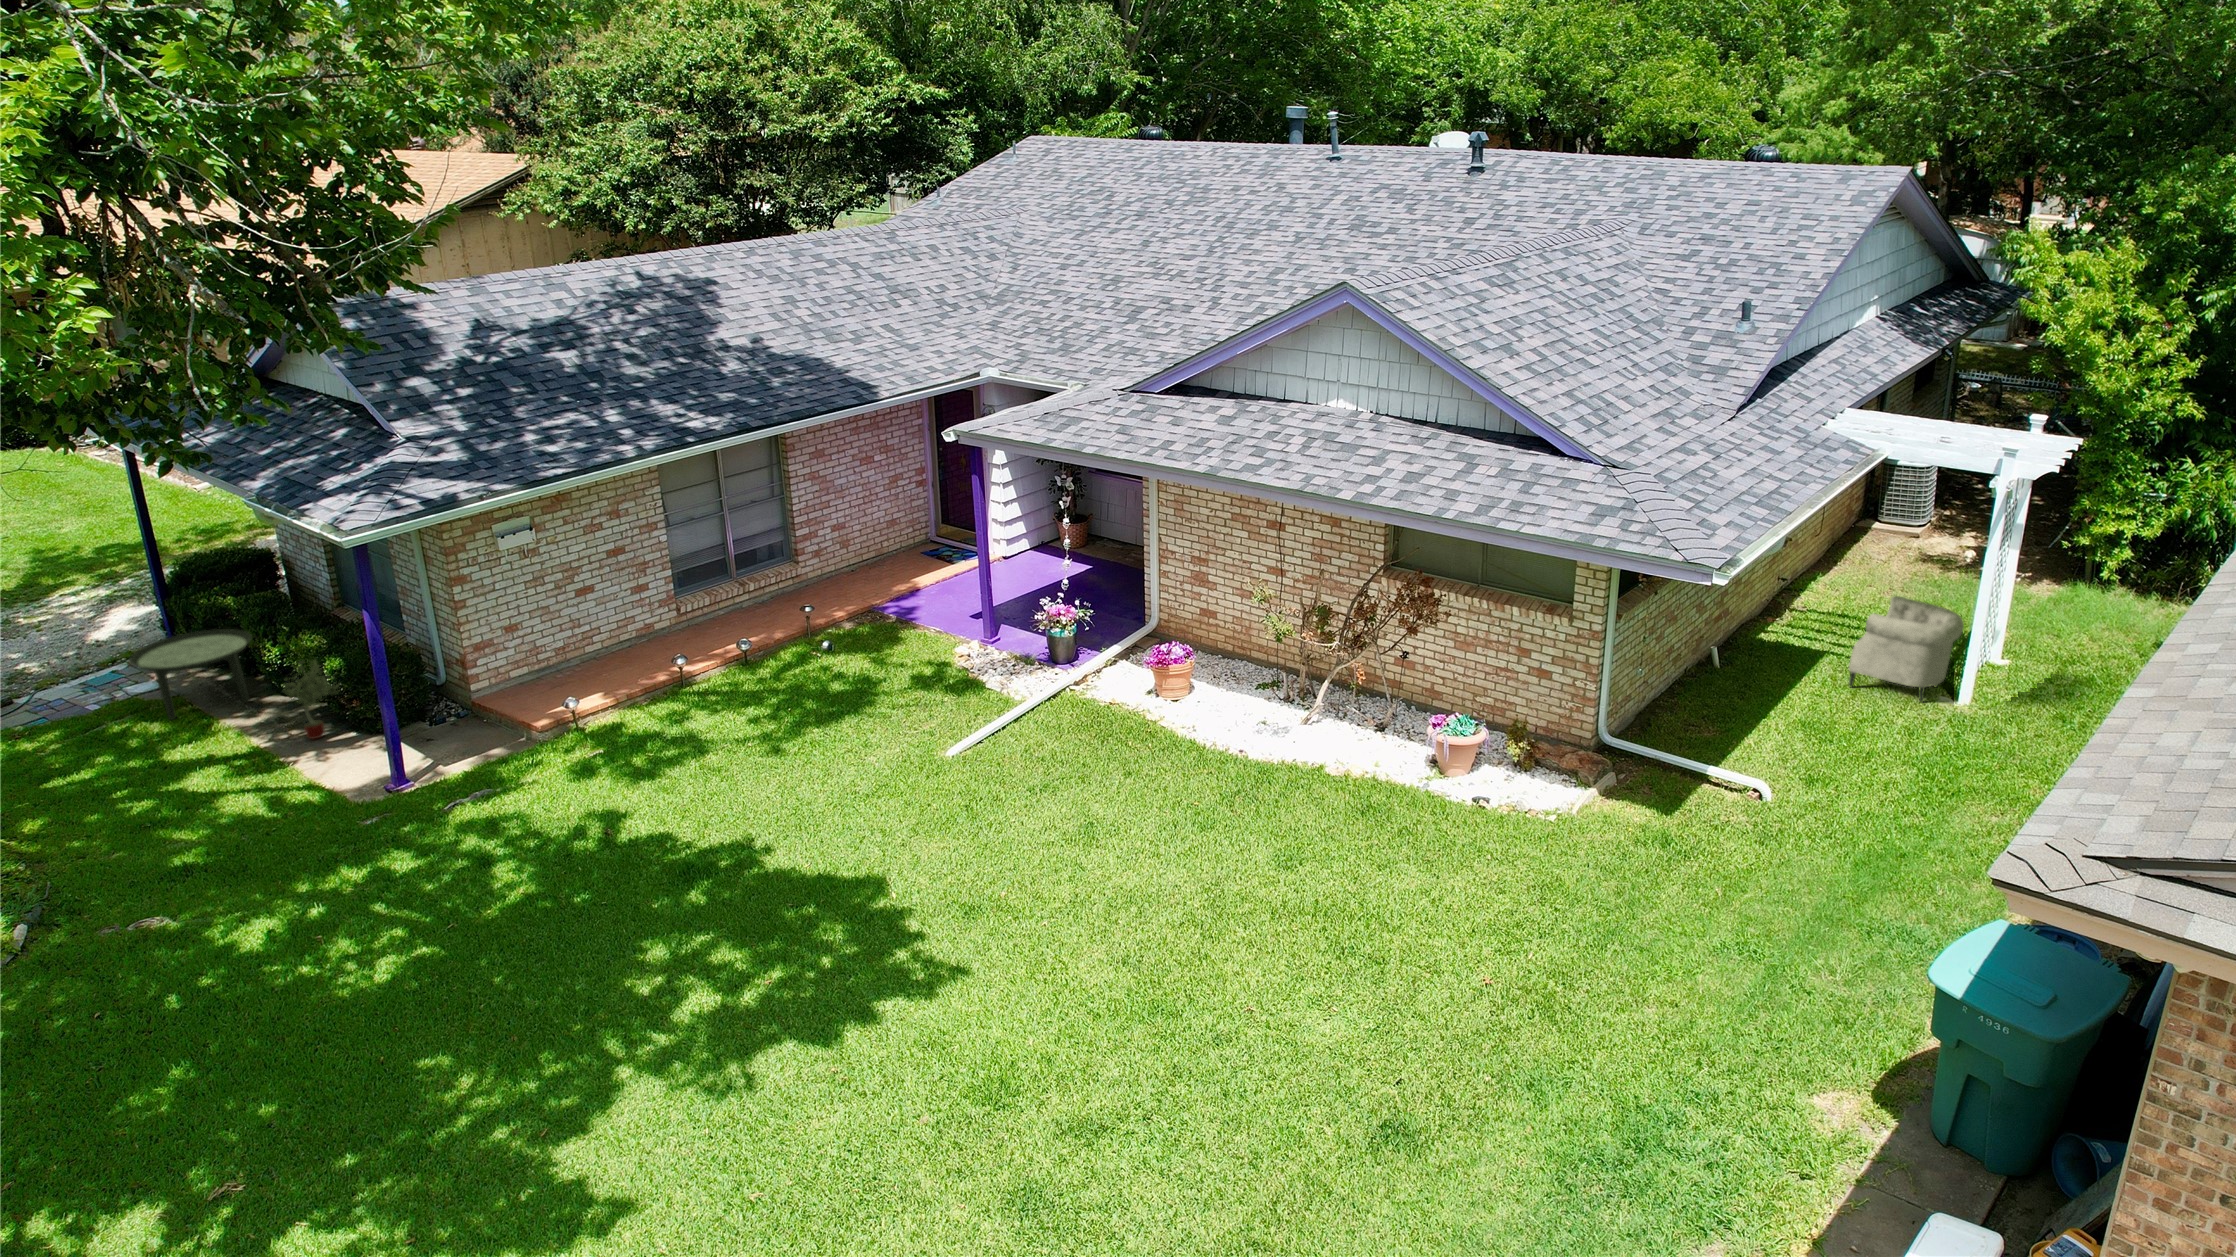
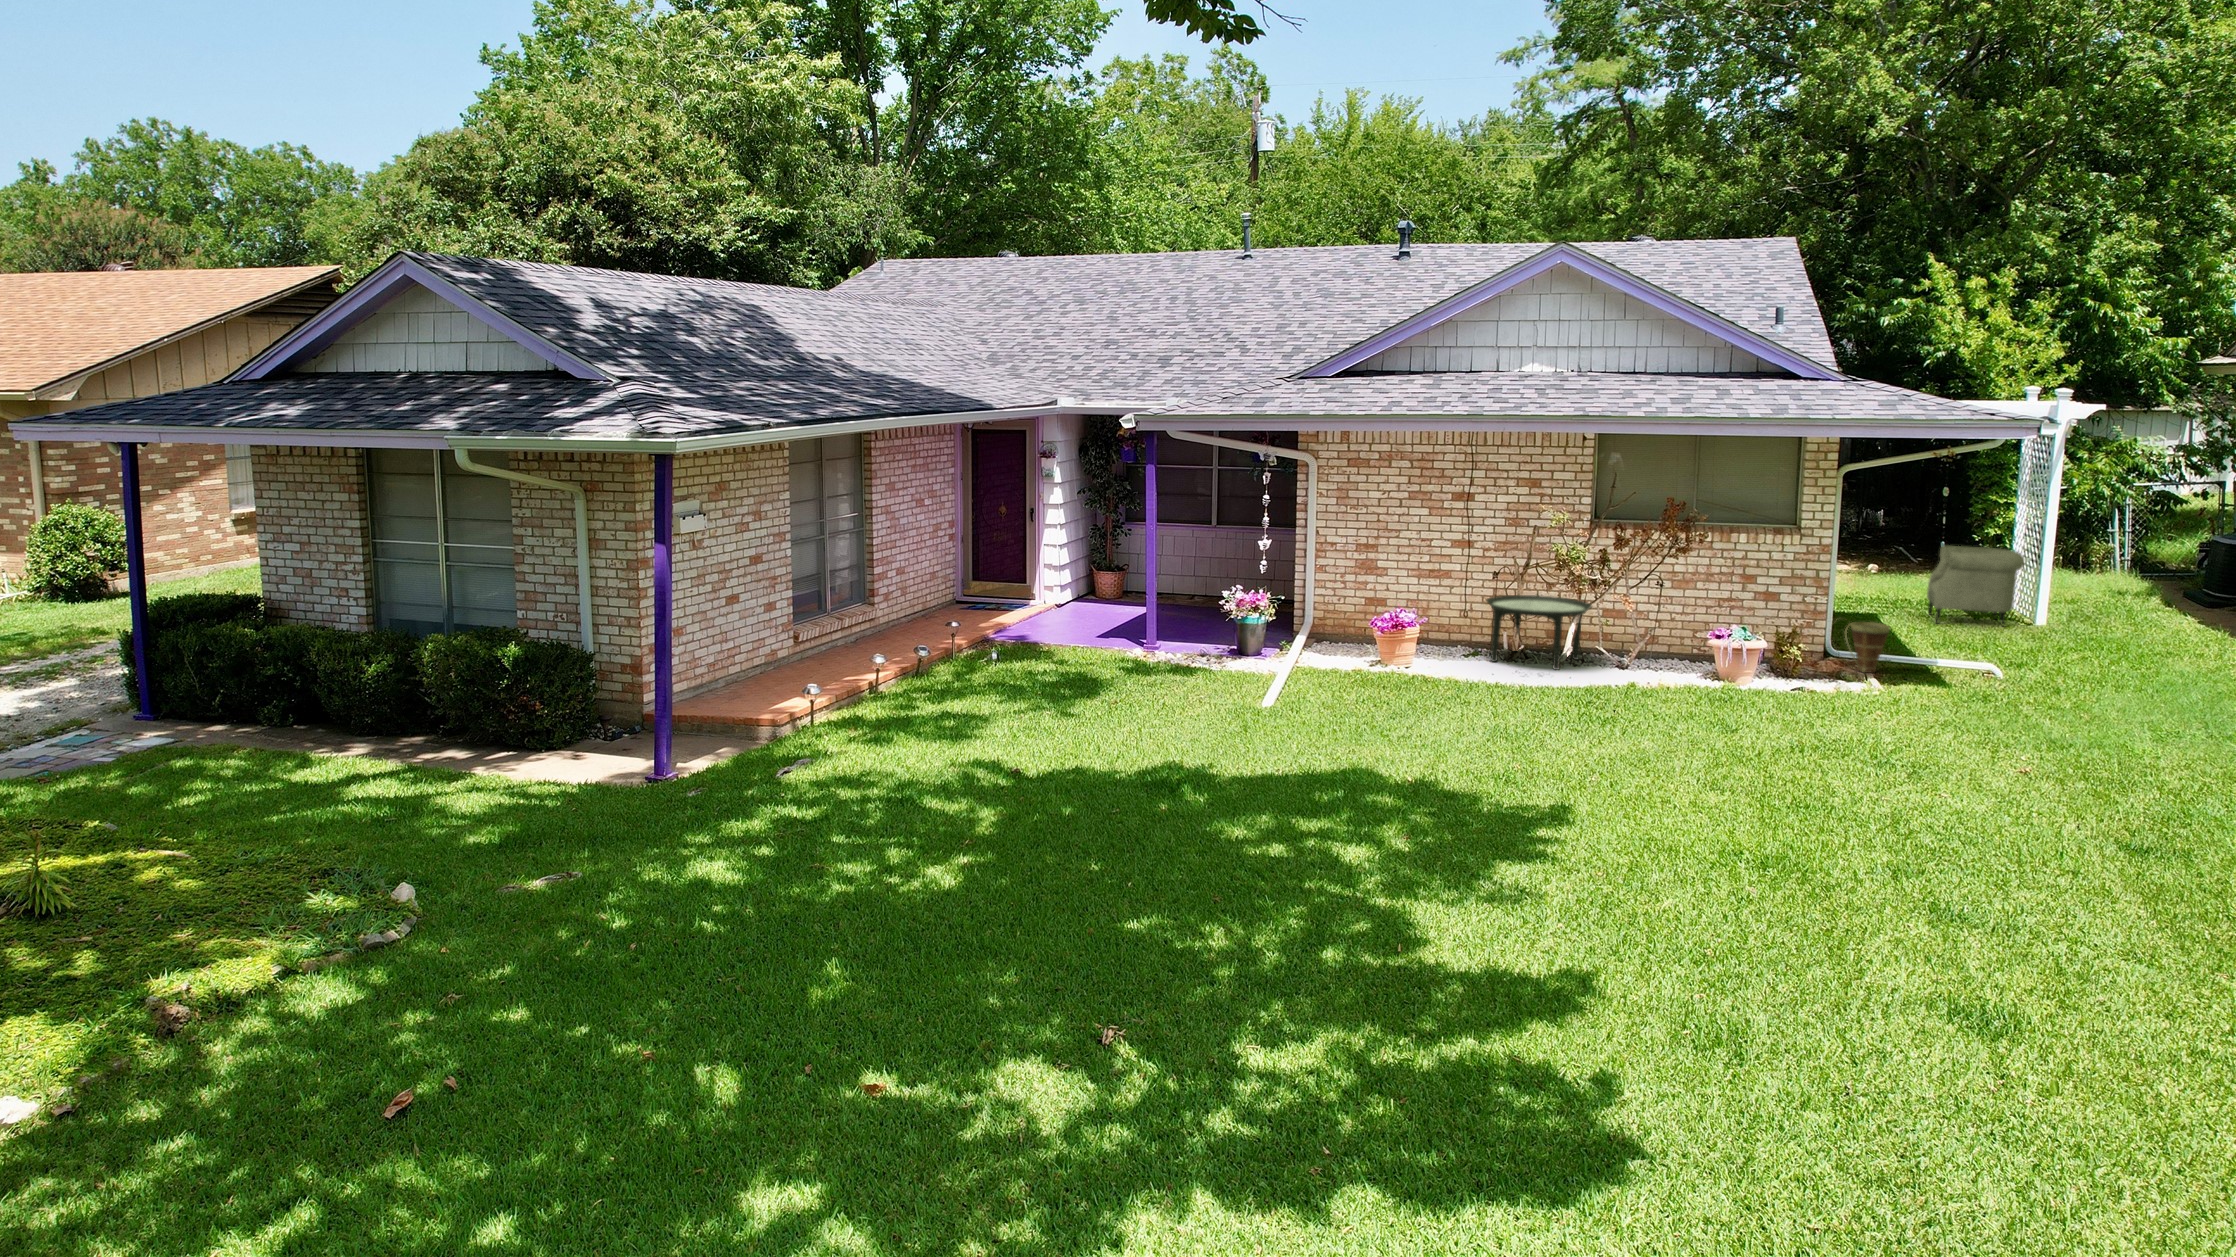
round table: present [130,629,252,720] -> present [1486,595,1592,670]
potted tree: present [284,661,340,739] -> none [451,653,537,762]
basket: none [1586,710,1644,772] -> present [1836,622,1890,673]

